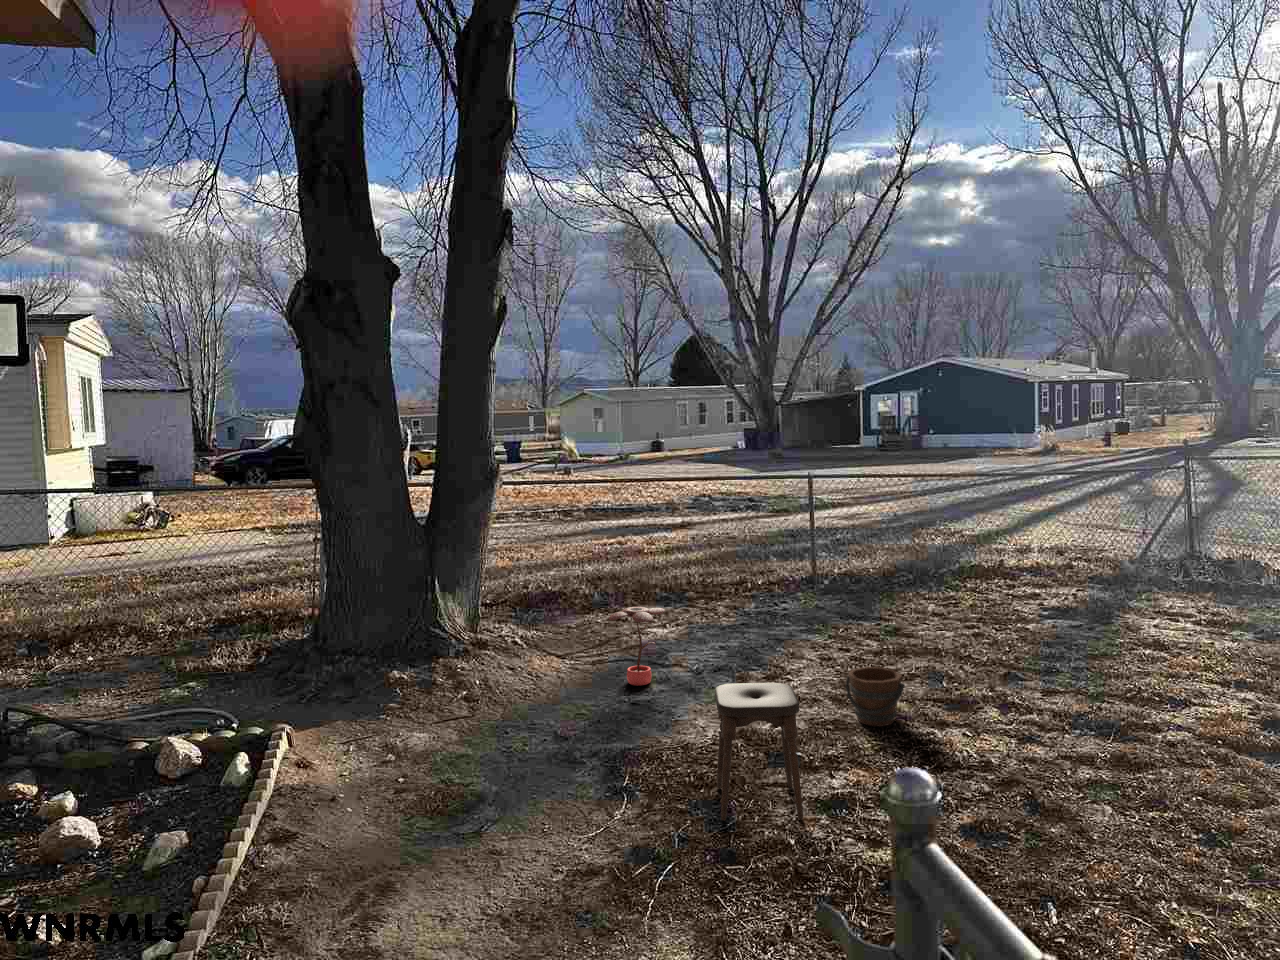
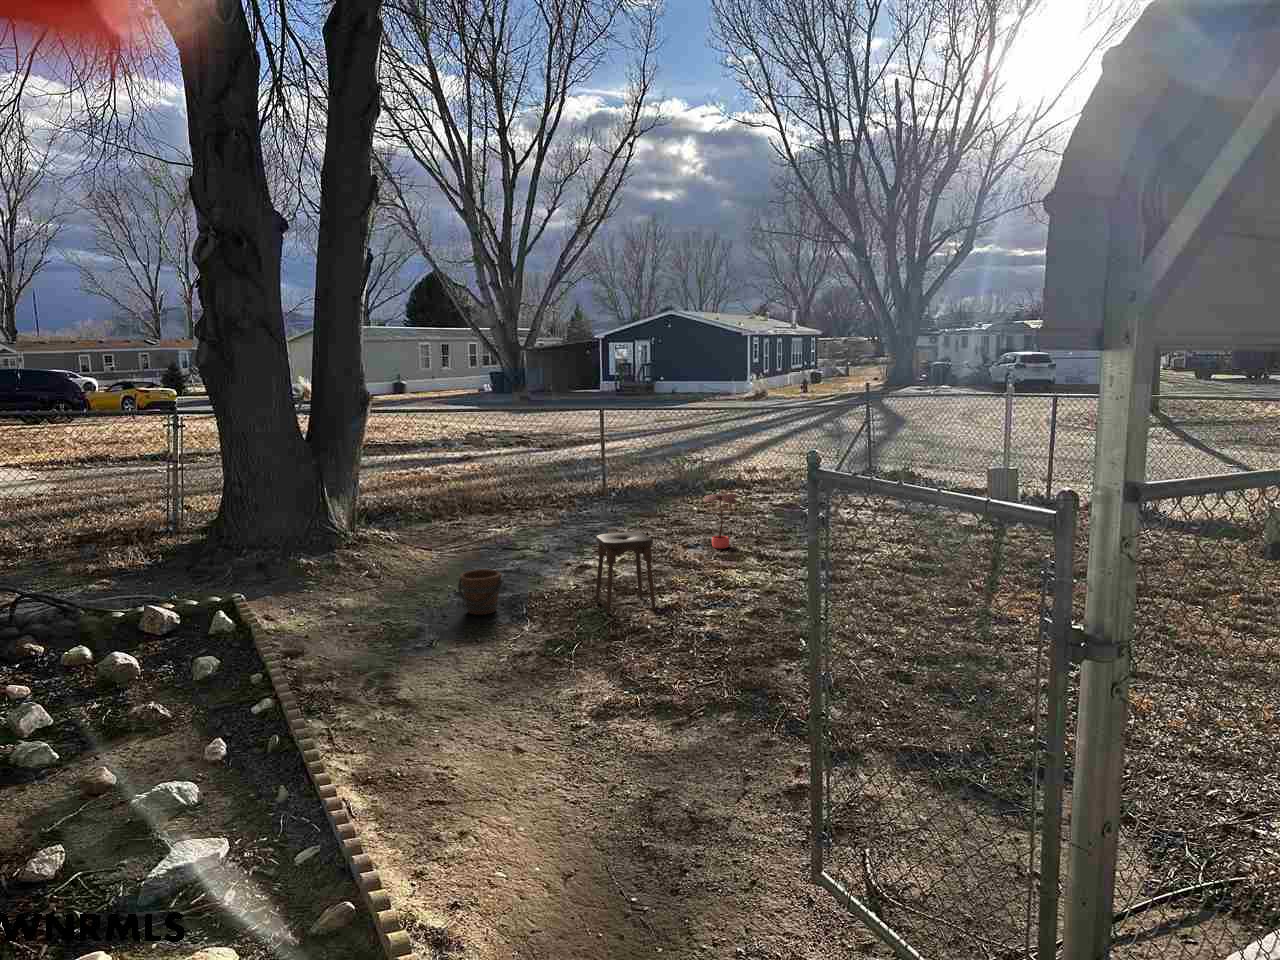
potted plant: present [609,607,665,686] -> present [703,494,737,549]
bucket: present [846,667,905,726] -> present [458,569,503,615]

